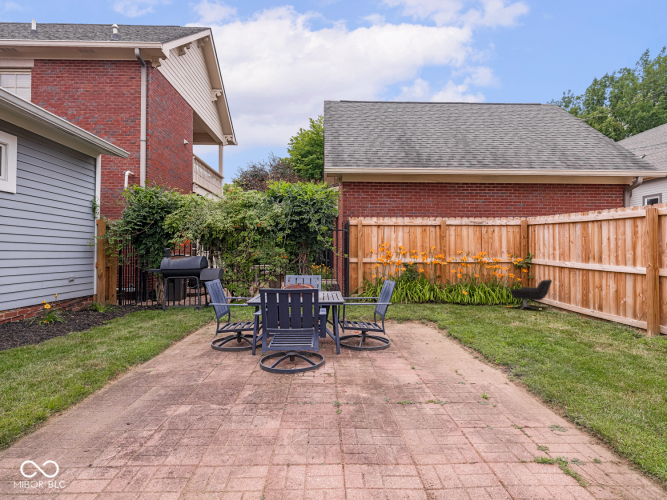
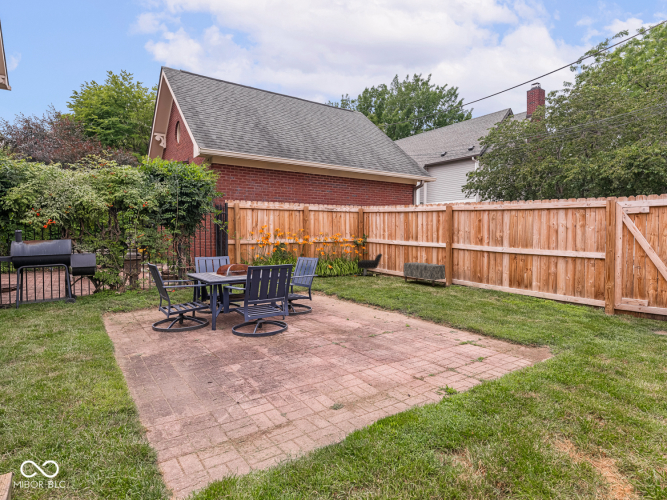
bench: none [573,295,649,336] -> present [404,262,445,286]

